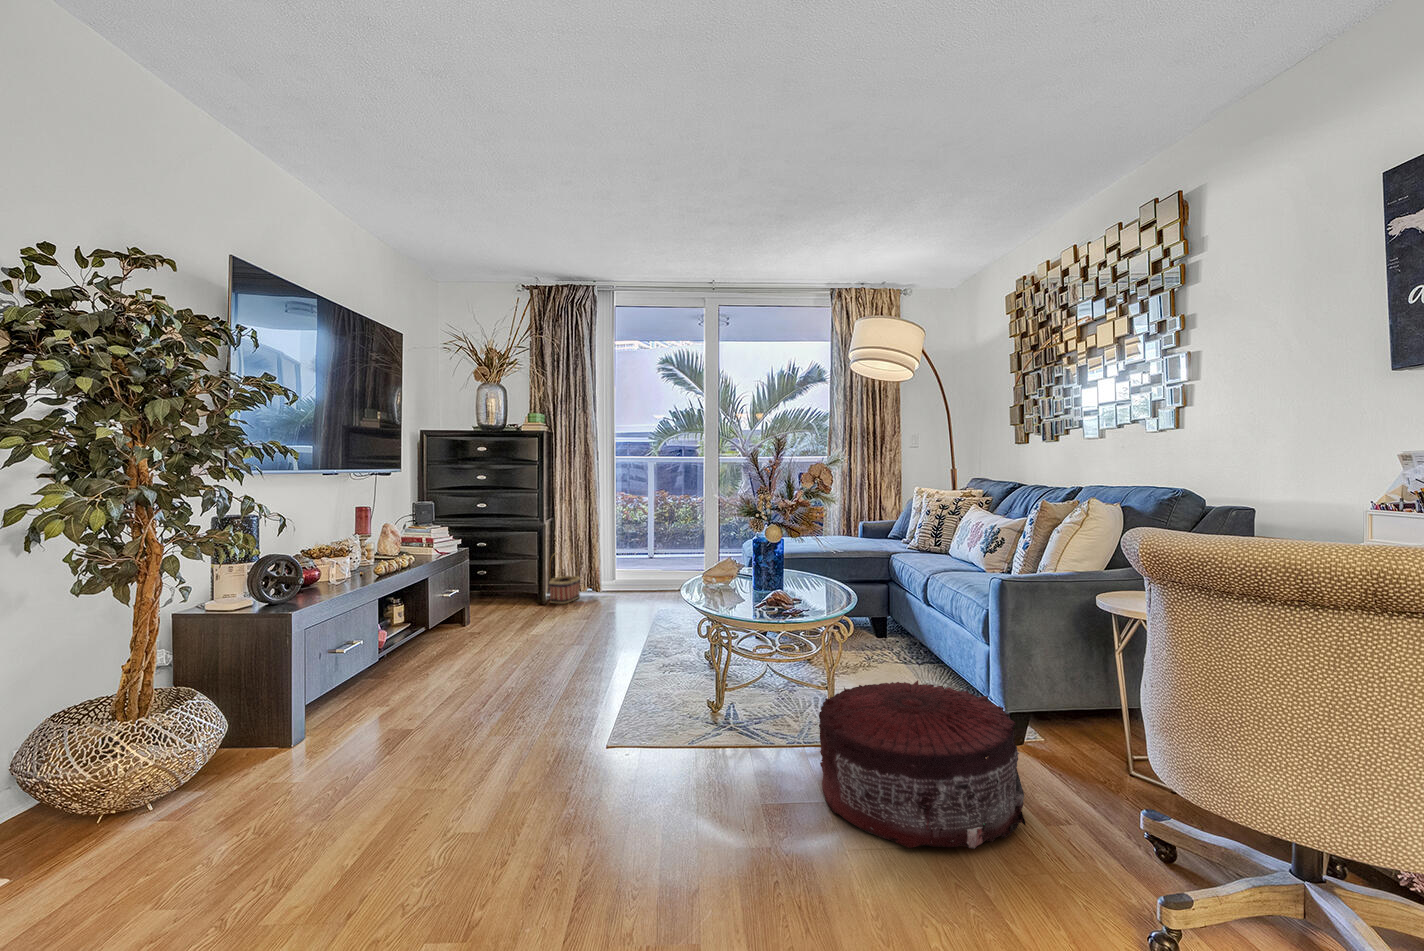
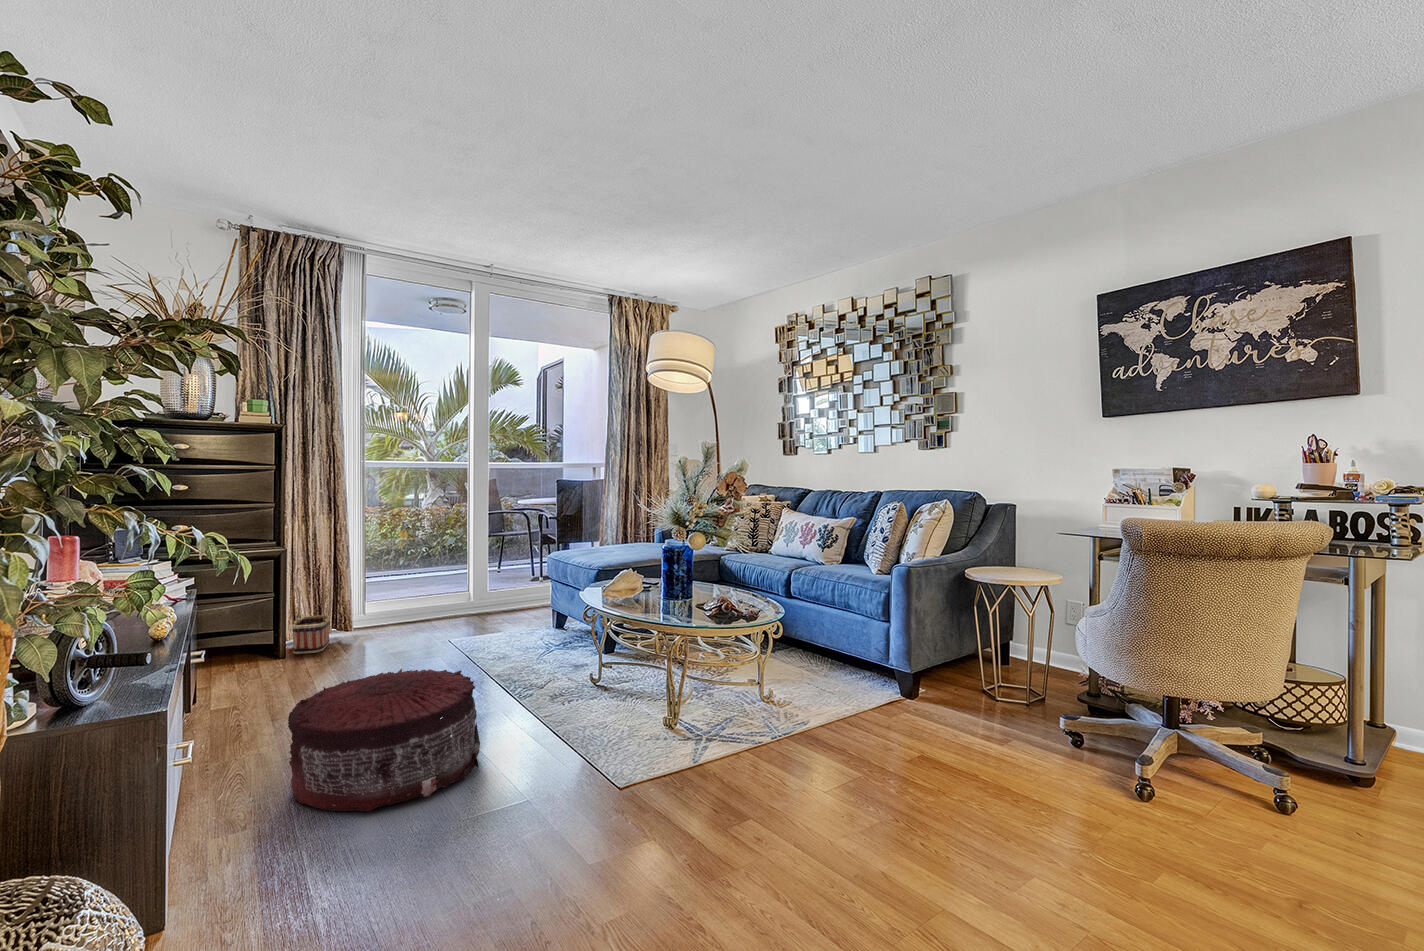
pouf: present [819,680,1025,849] -> present [288,669,480,811]

